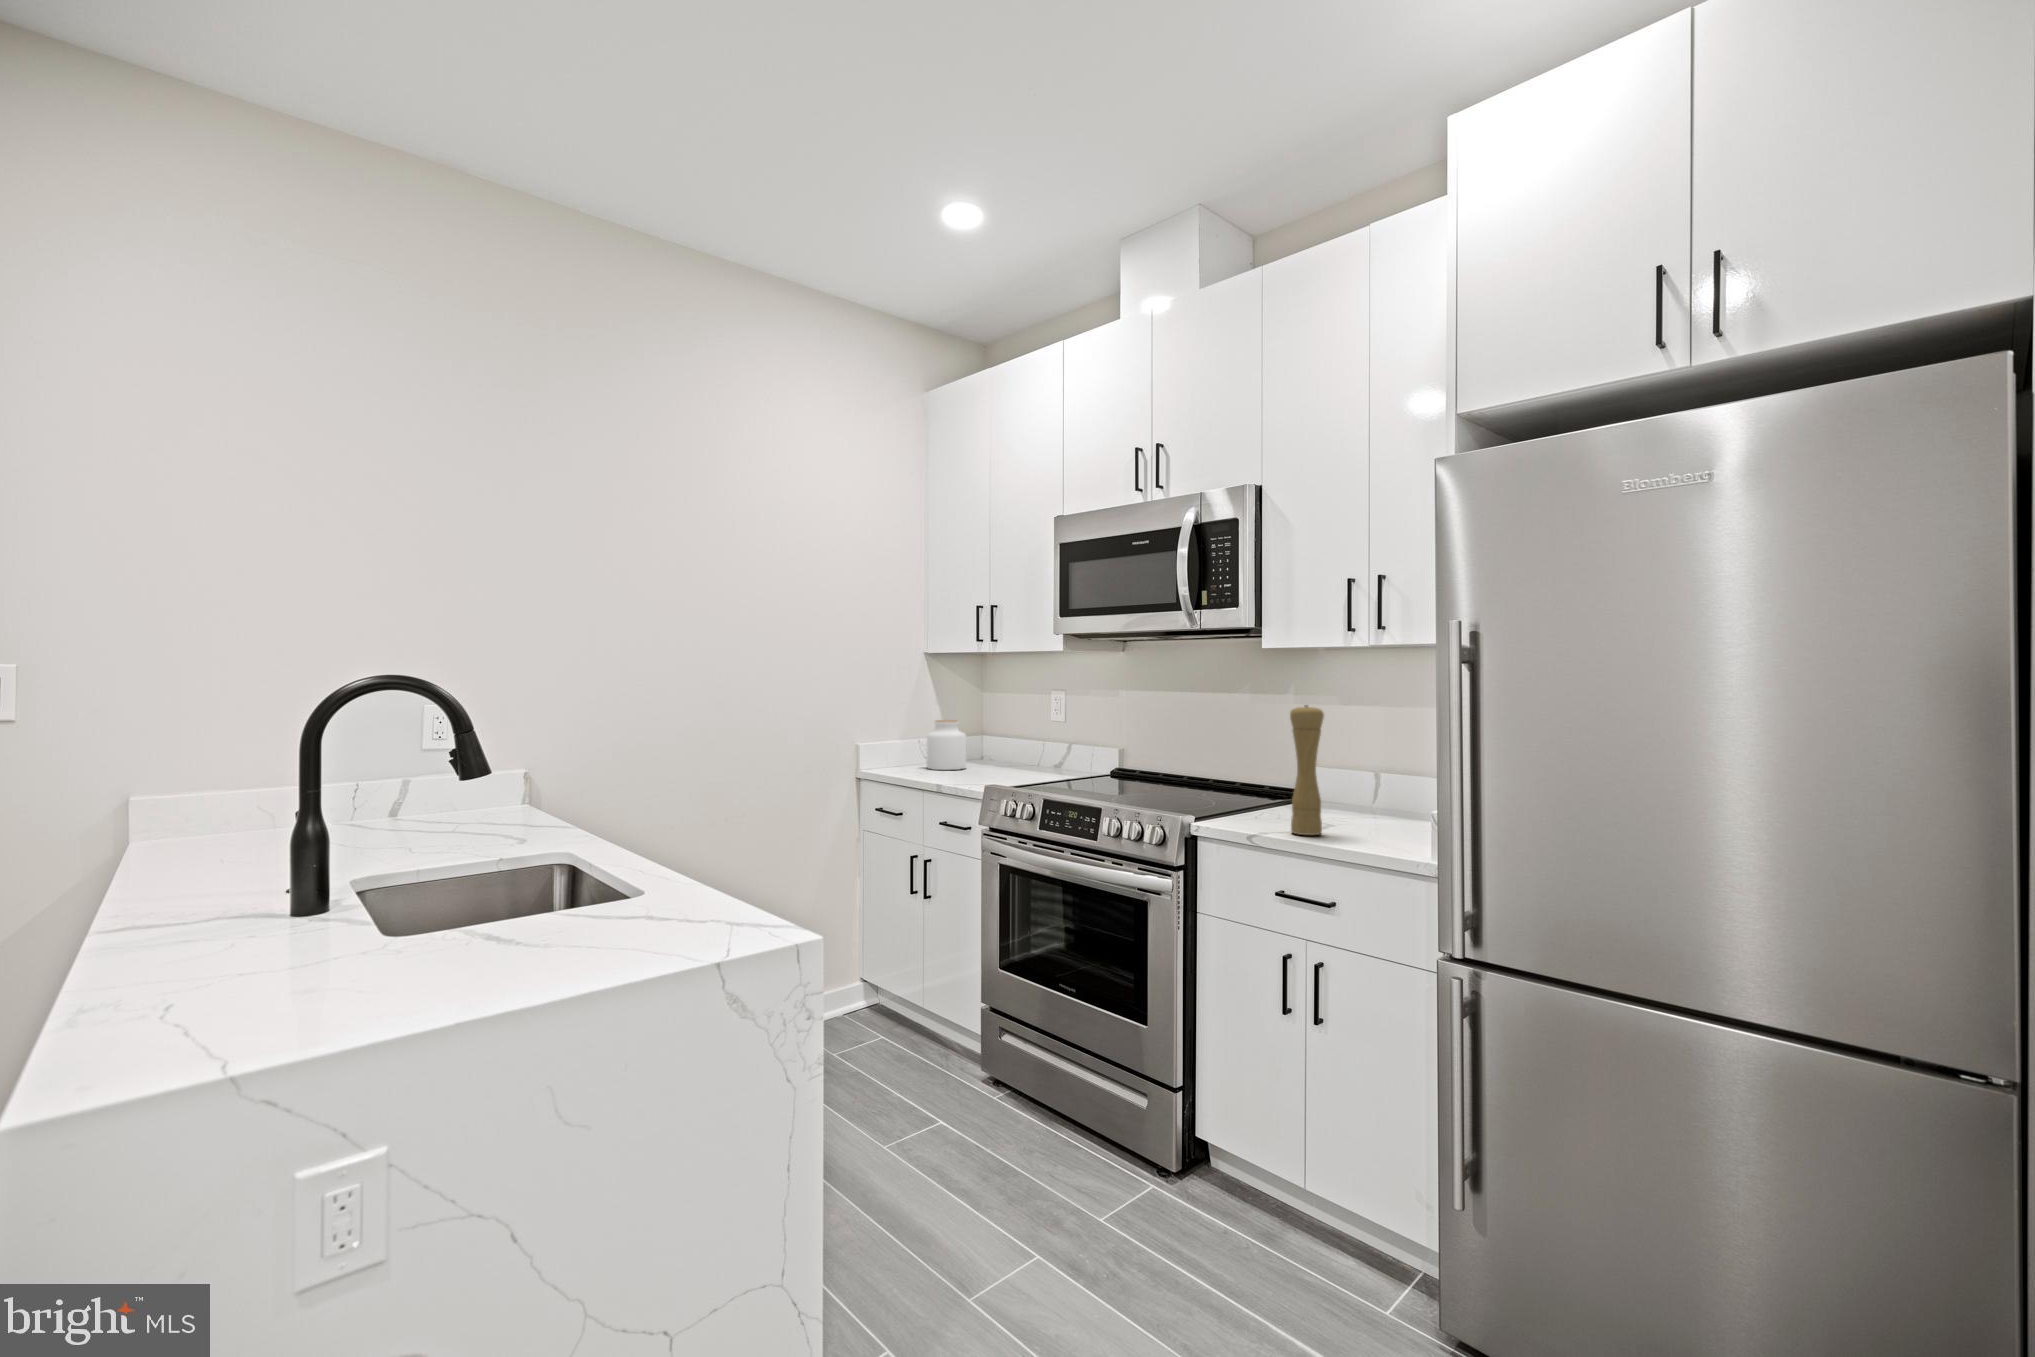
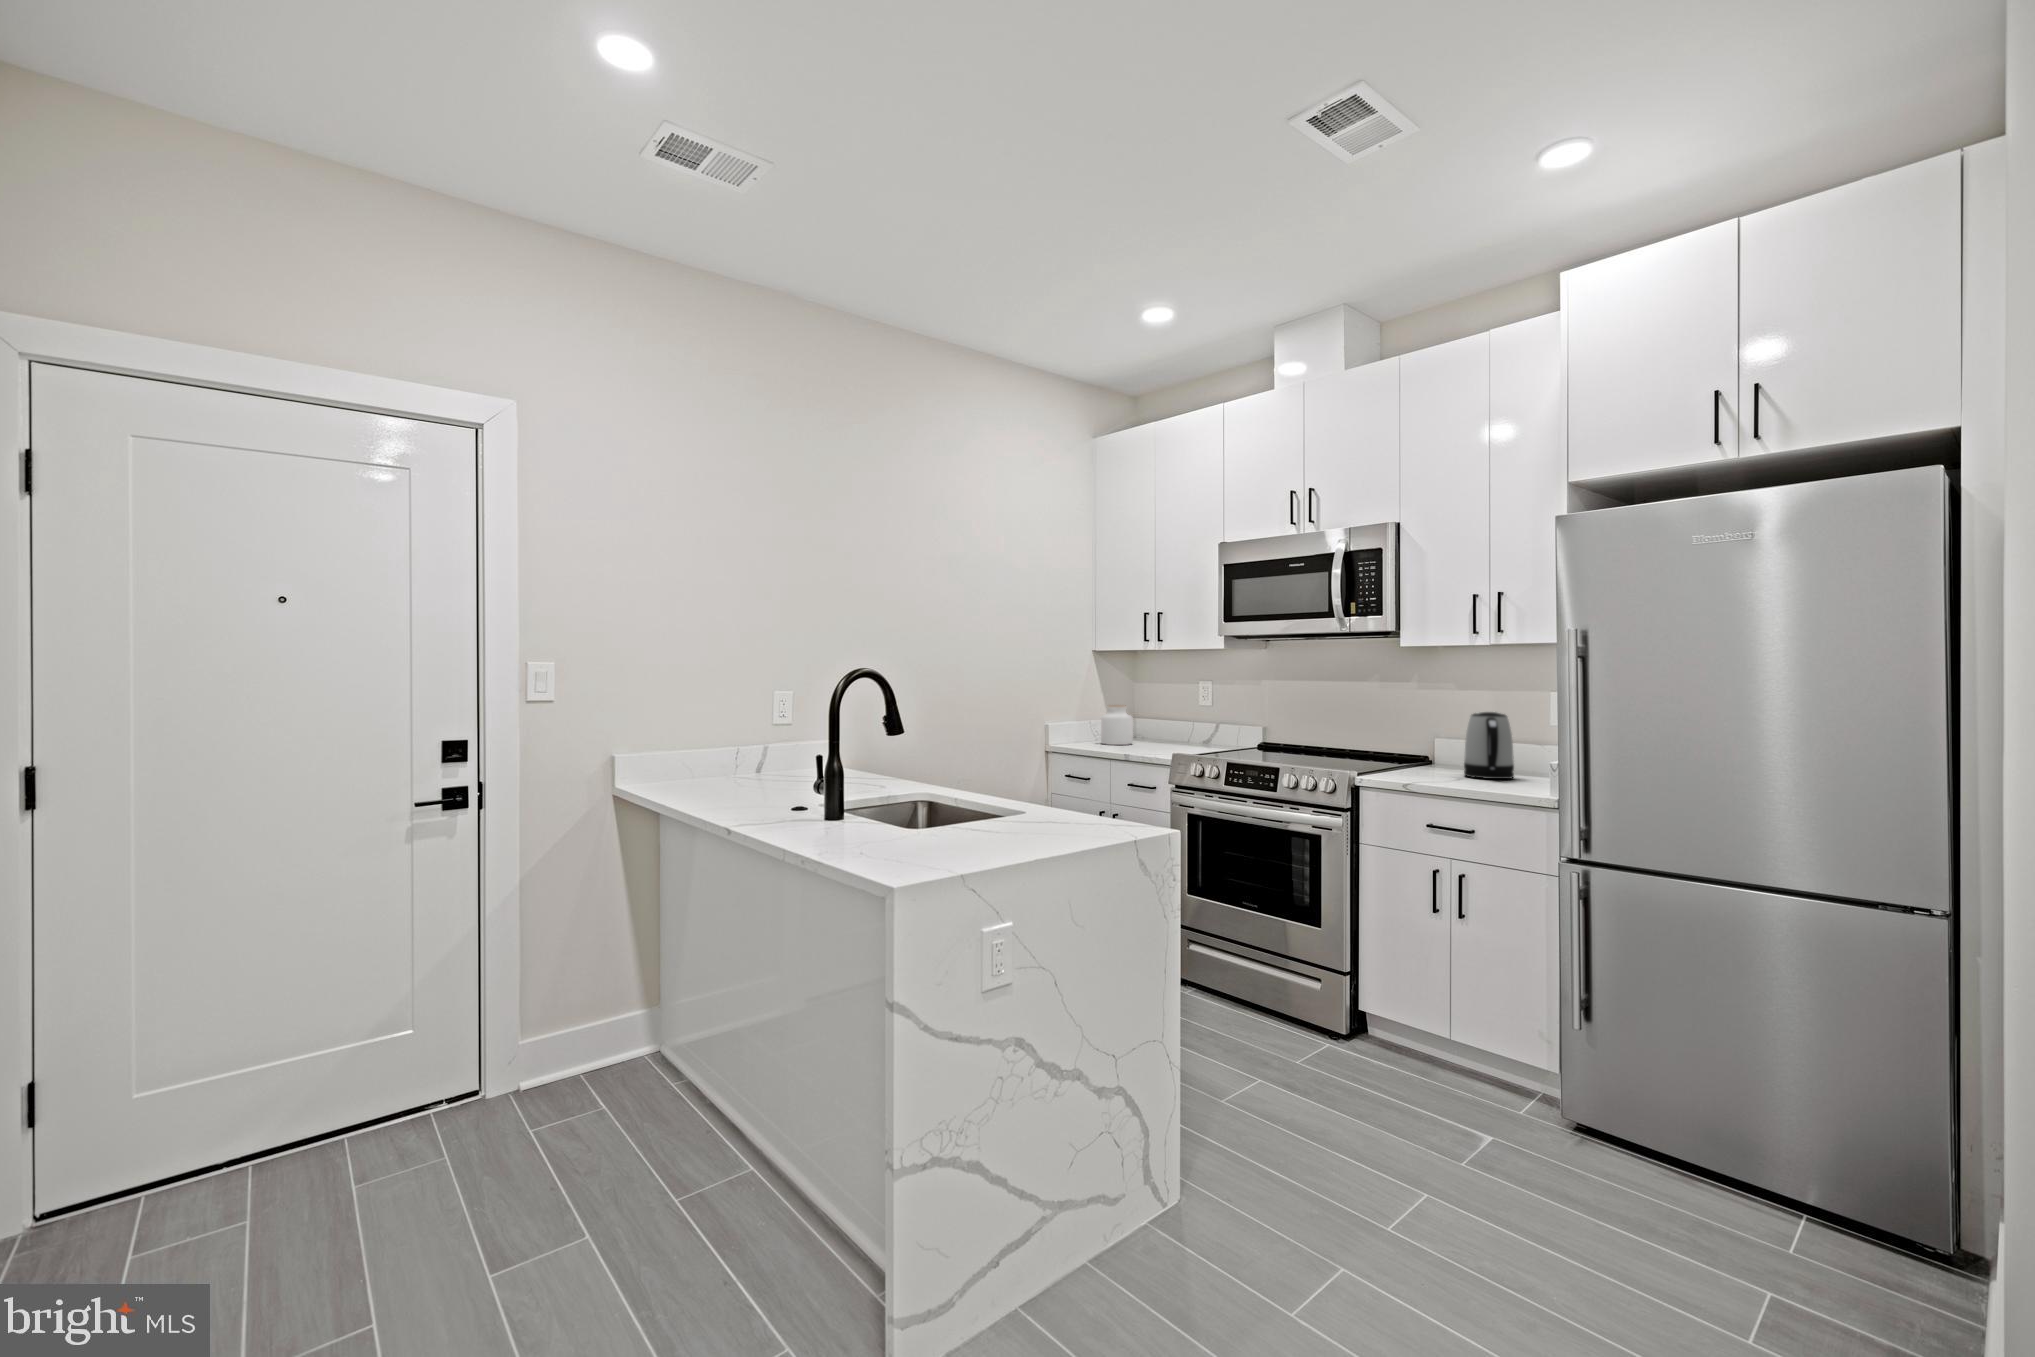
pepper mill: present [1290,705,1324,835] -> none [1436,688,1462,782]
kettle: none [1336,736,1401,829] -> present [1464,712,1514,779]

